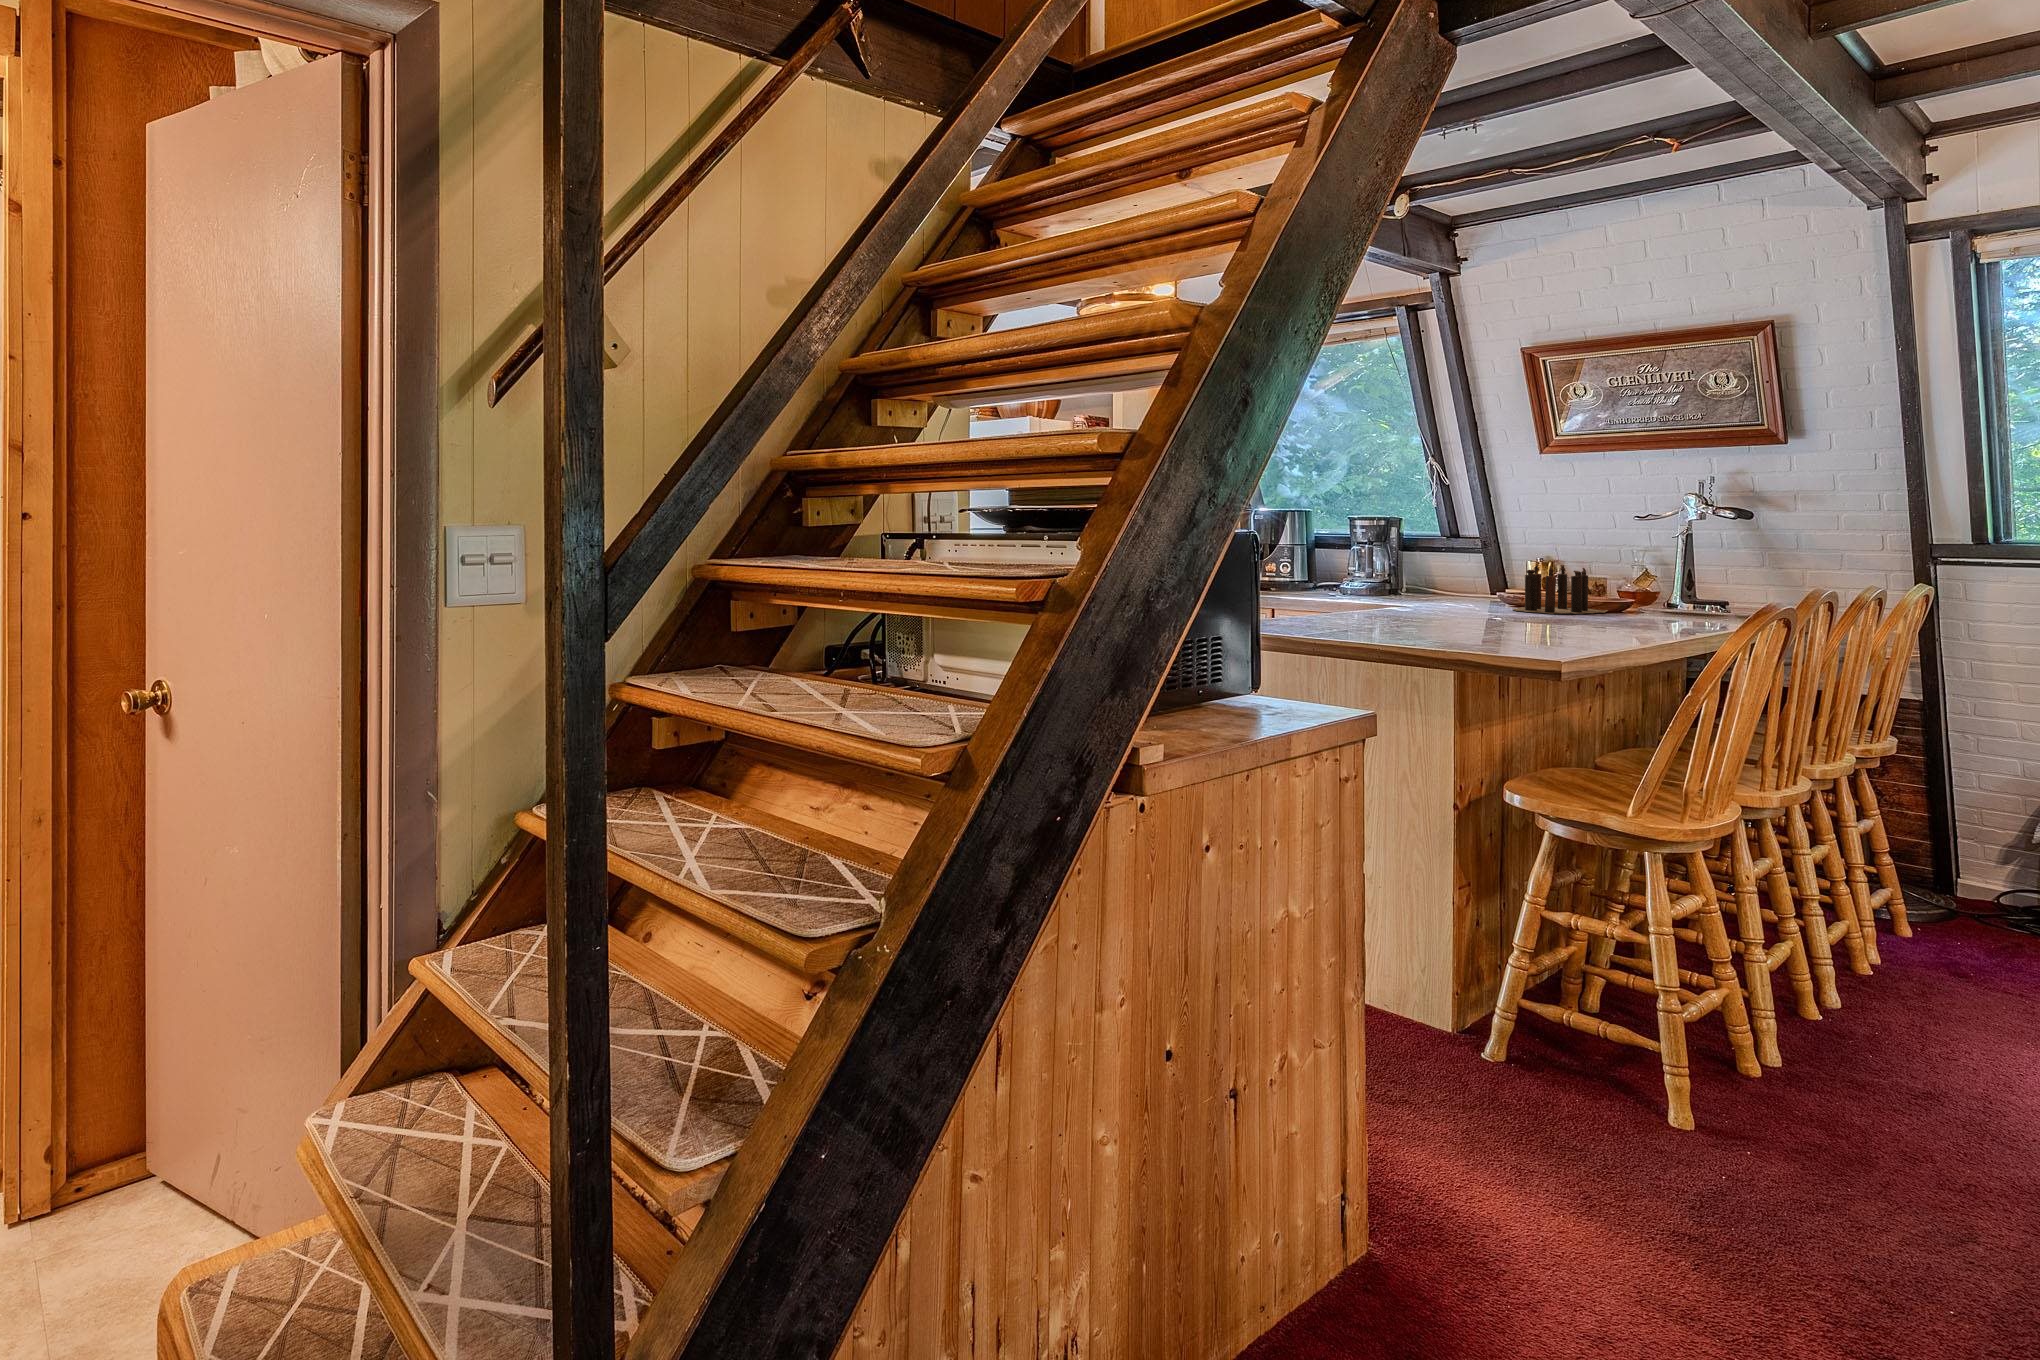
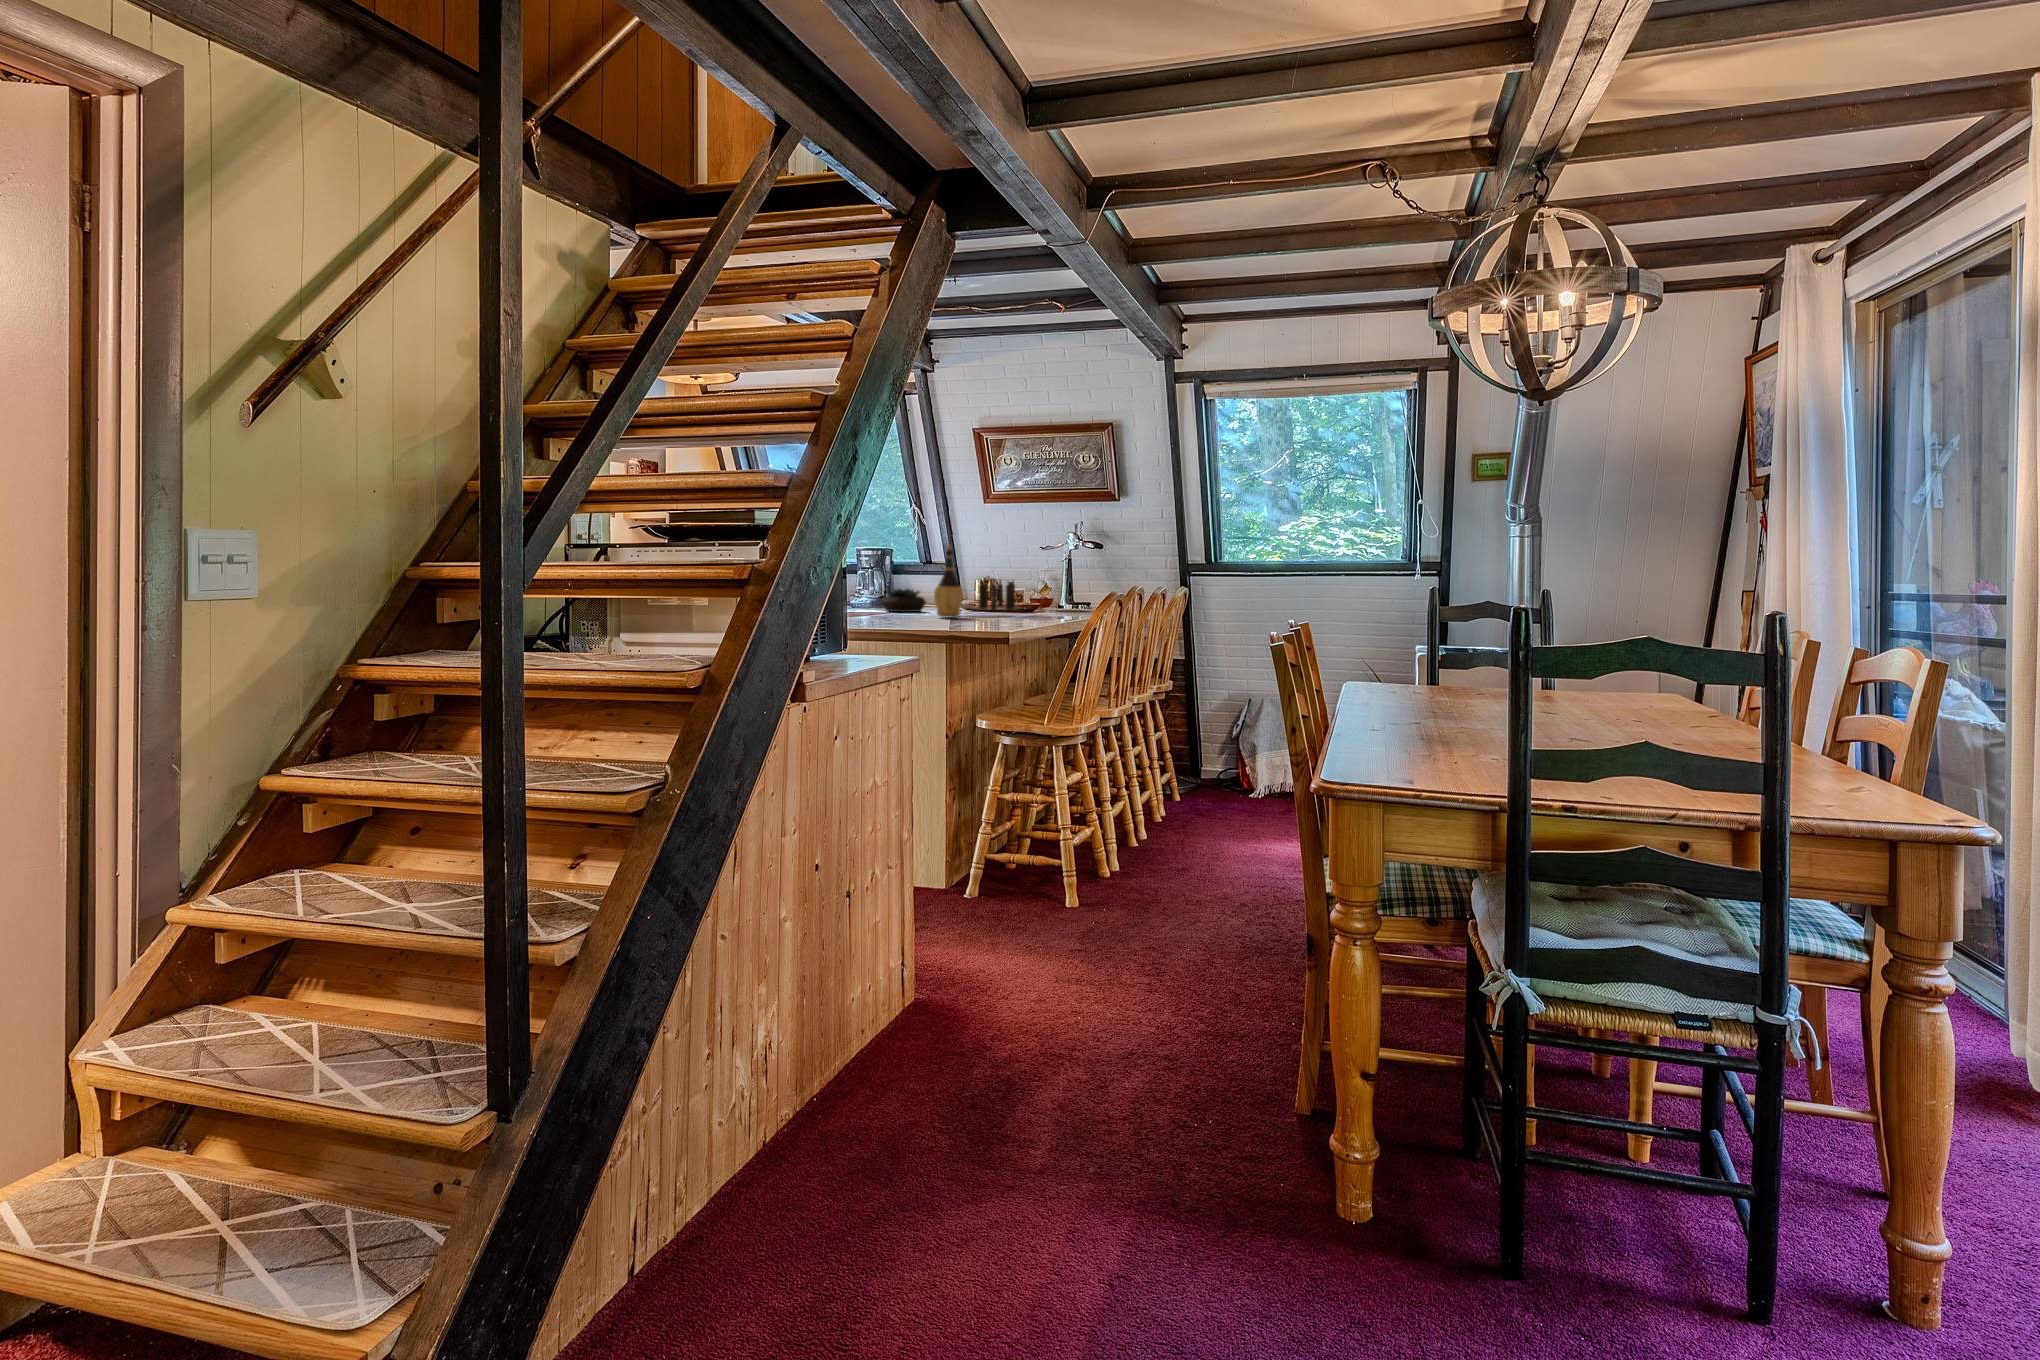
wine bottle: none [1441,523,1489,629] -> present [934,546,963,617]
succulent plant: none [1368,579,1437,614] -> present [882,589,926,612]

